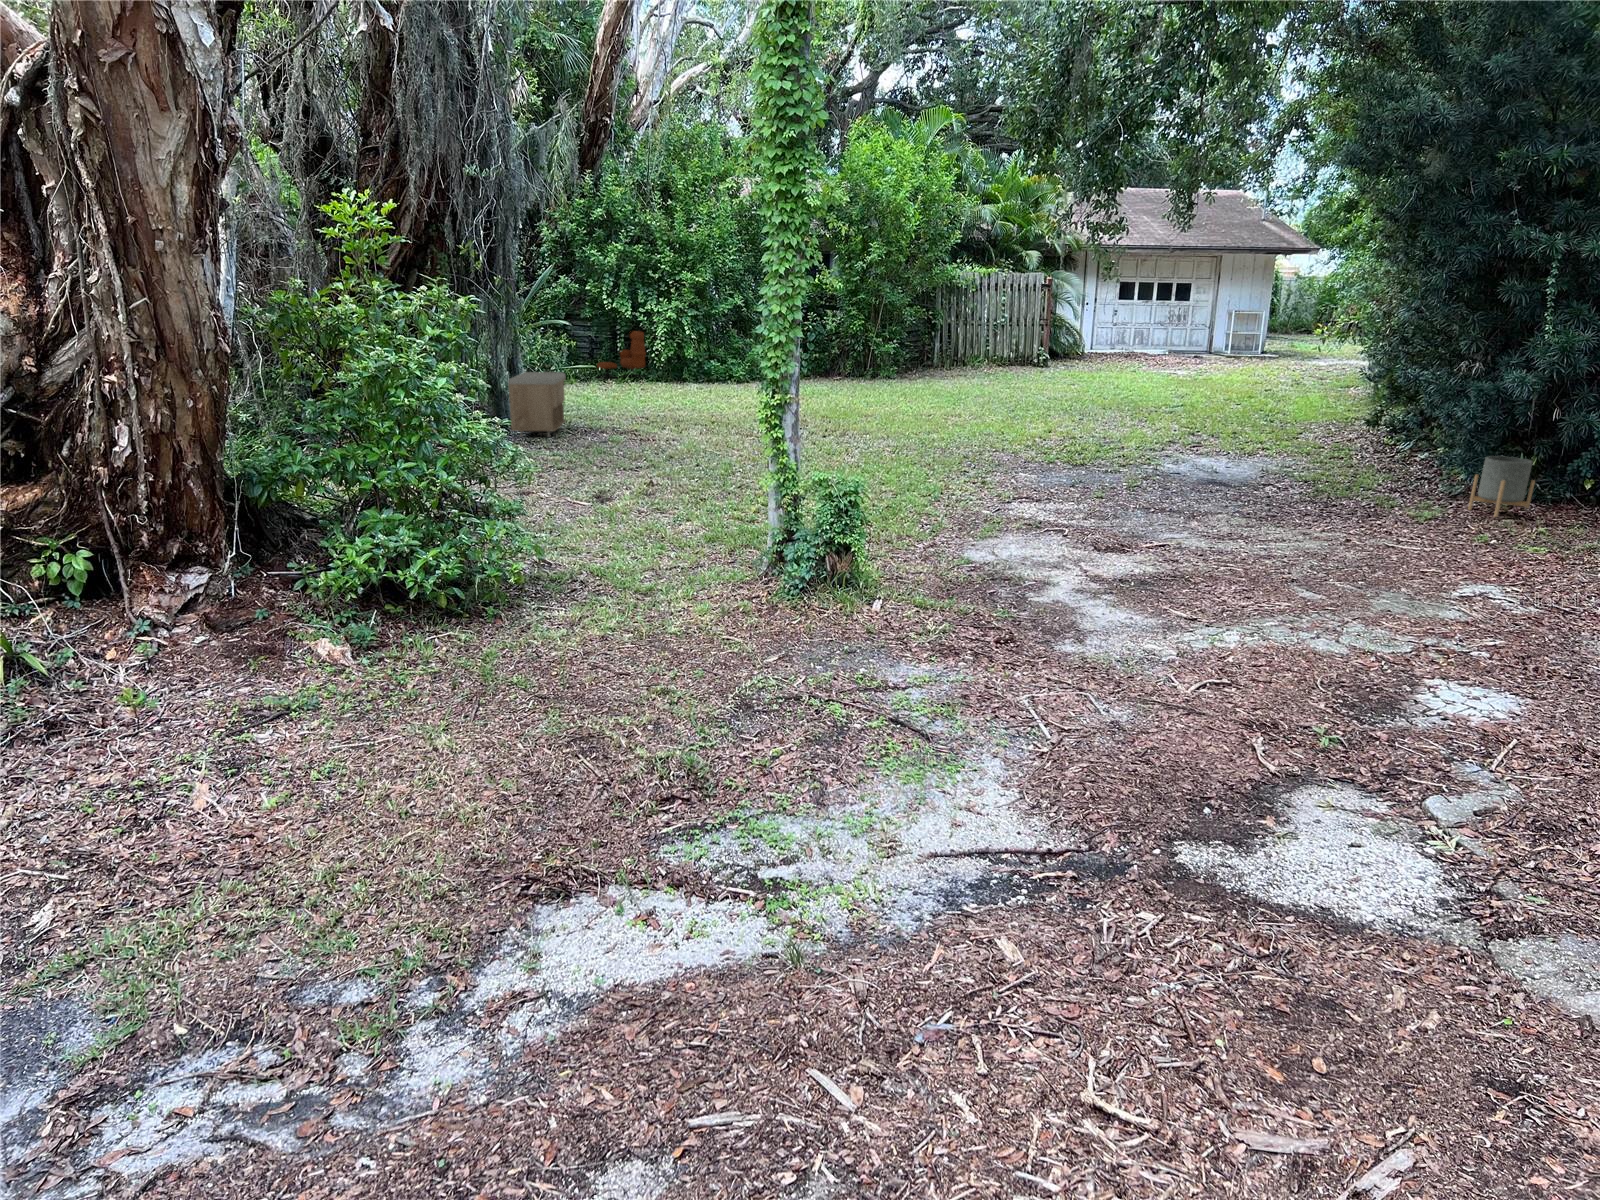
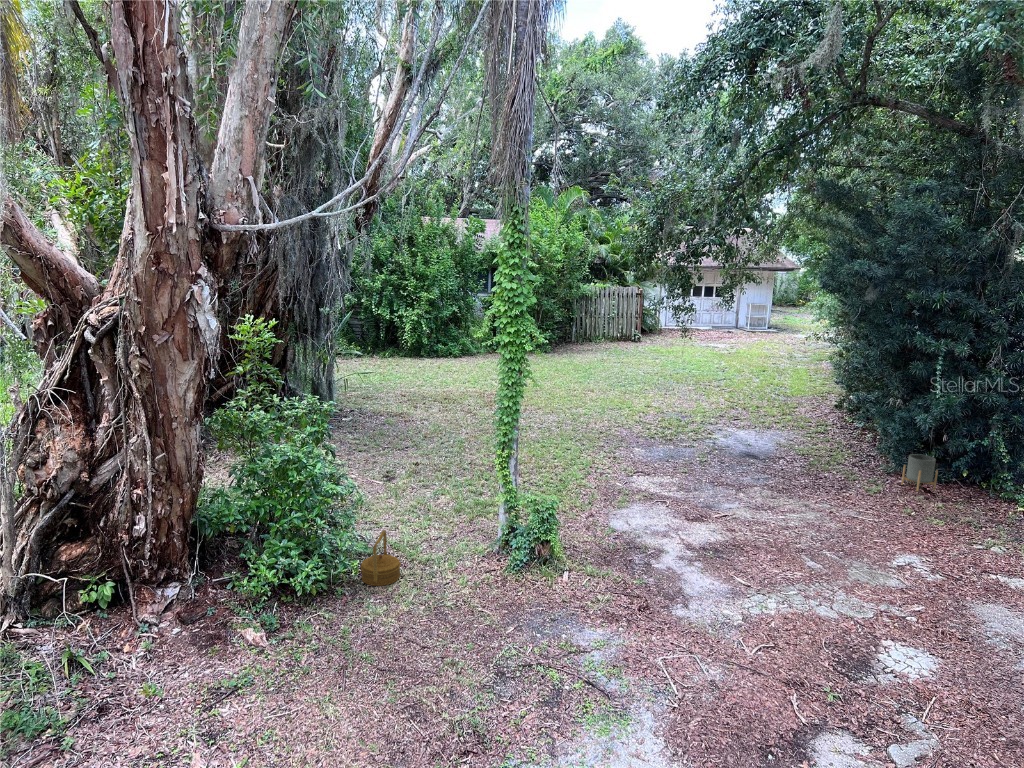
lounge chair: present [597,331,646,378] -> none [373,334,405,364]
storage bench: present [508,372,566,437] -> none [329,380,363,422]
woven basket: none [527,521,596,606] -> present [360,530,401,586]

